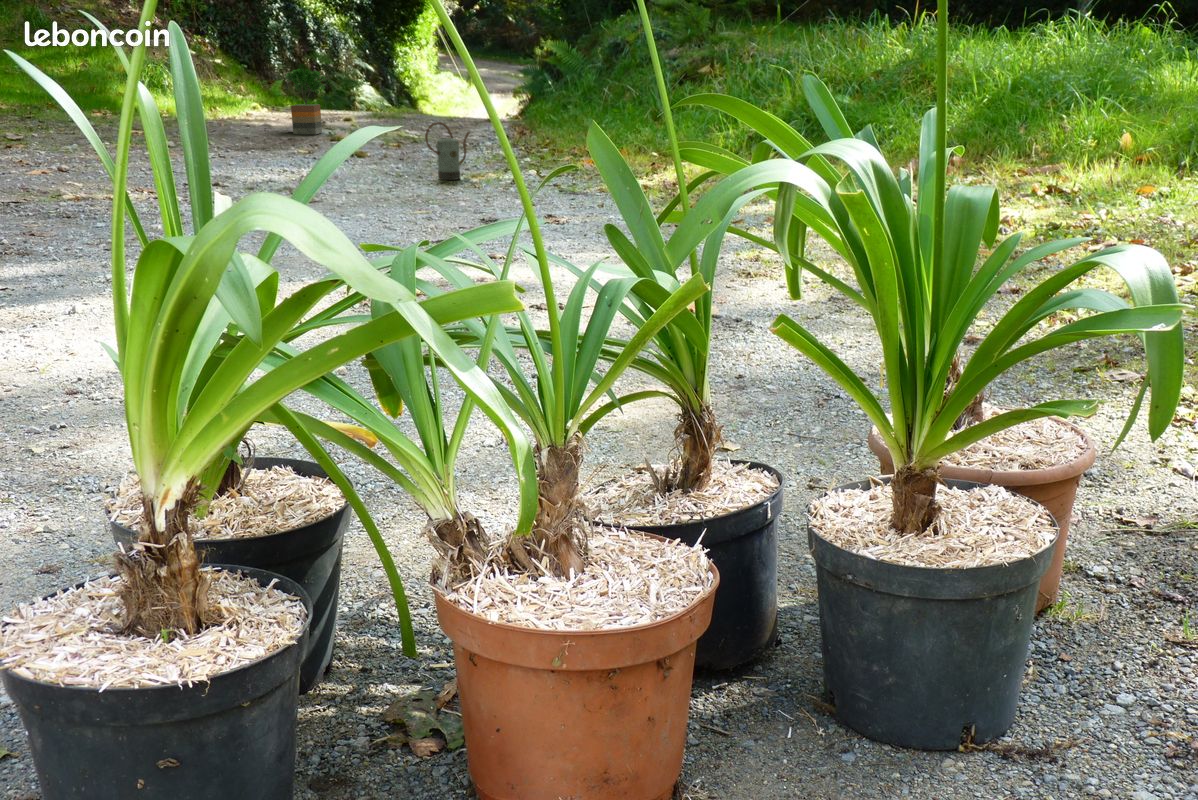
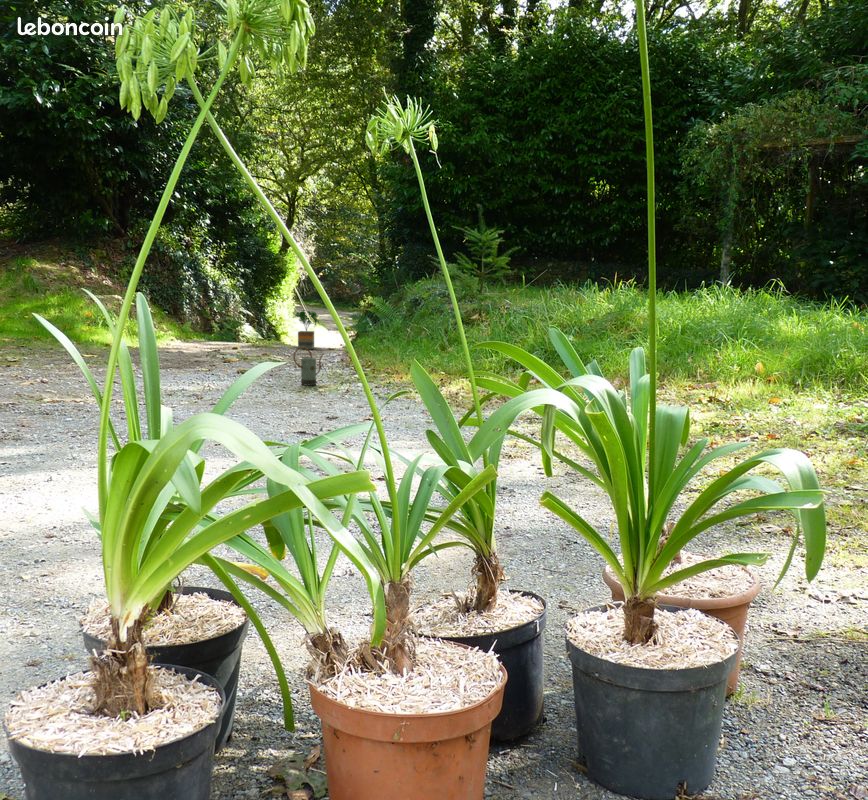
potted tree: present [286,69,325,134] -> present [295,310,319,349]

